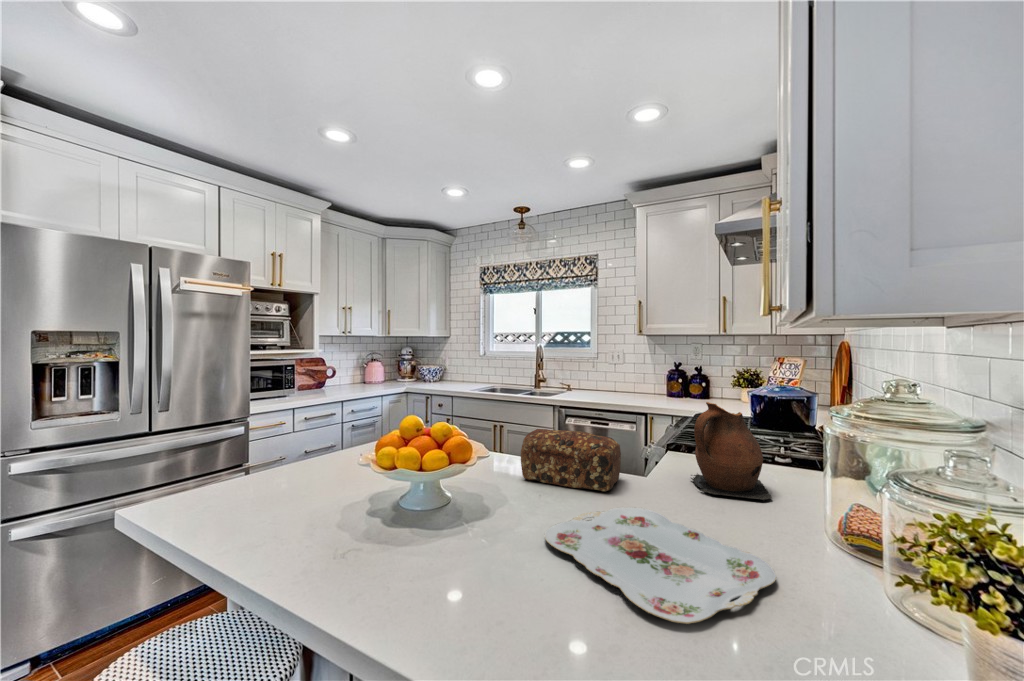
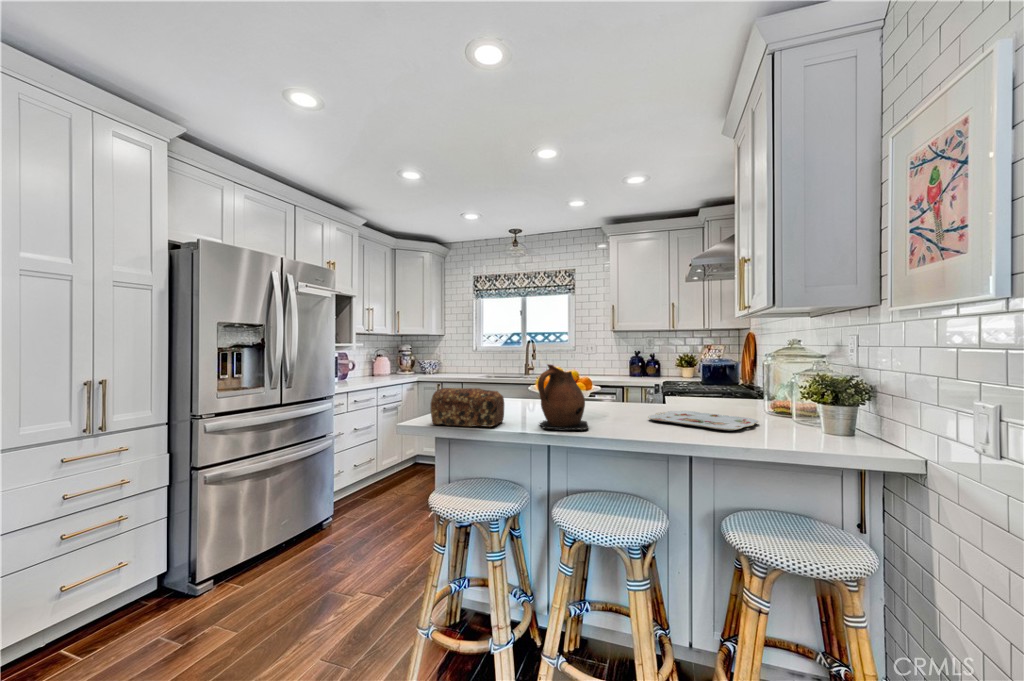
ceramic pitcher: present [691,402,772,502] -> present [538,364,588,431]
bread loaf: present [521,429,621,491] -> present [431,388,504,427]

